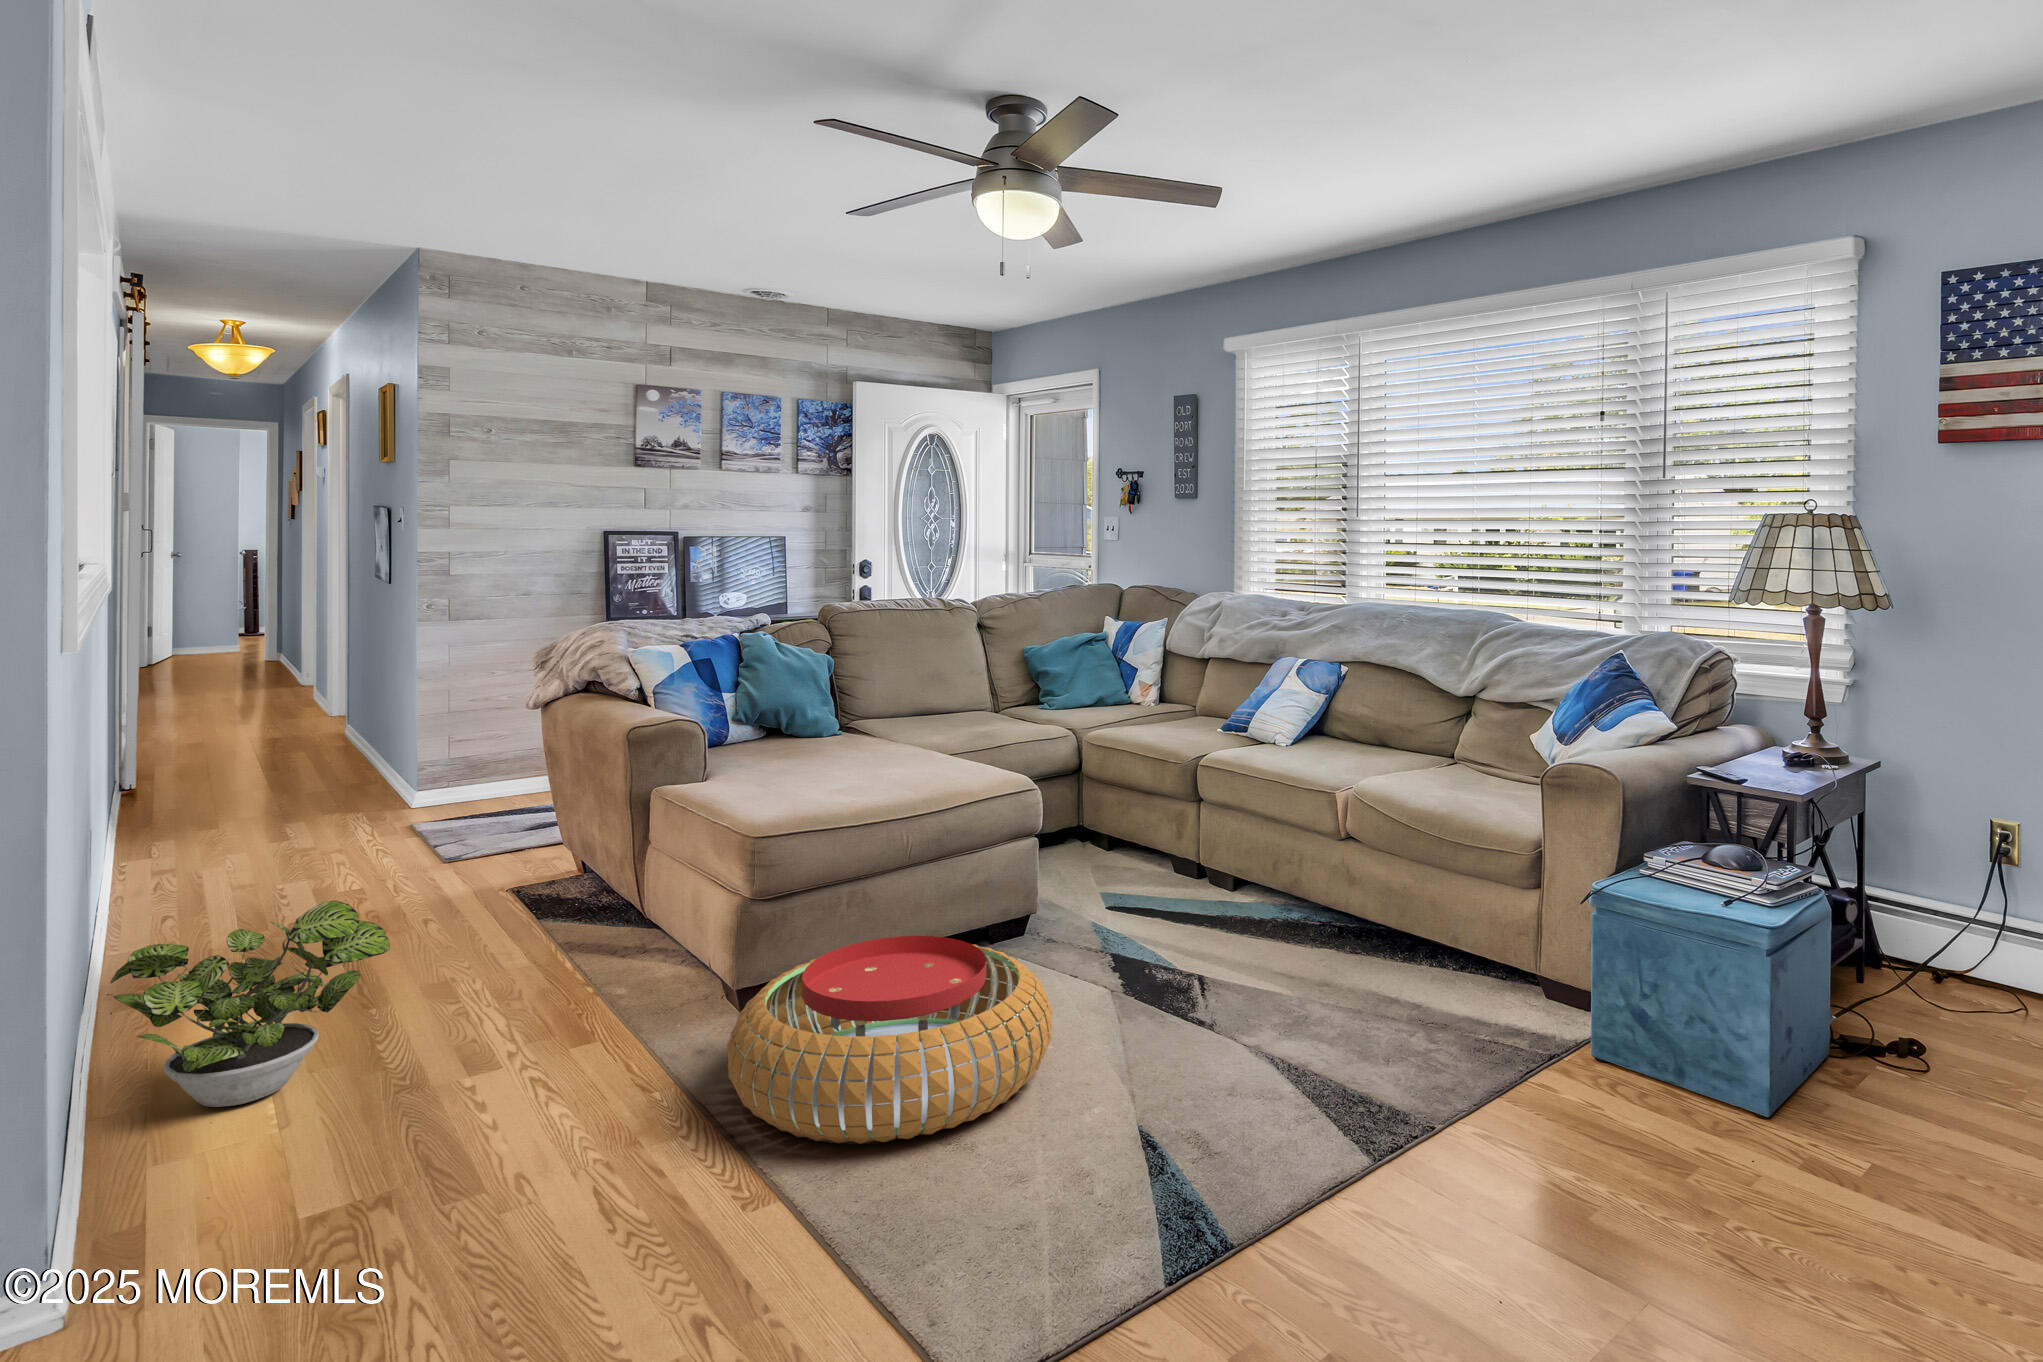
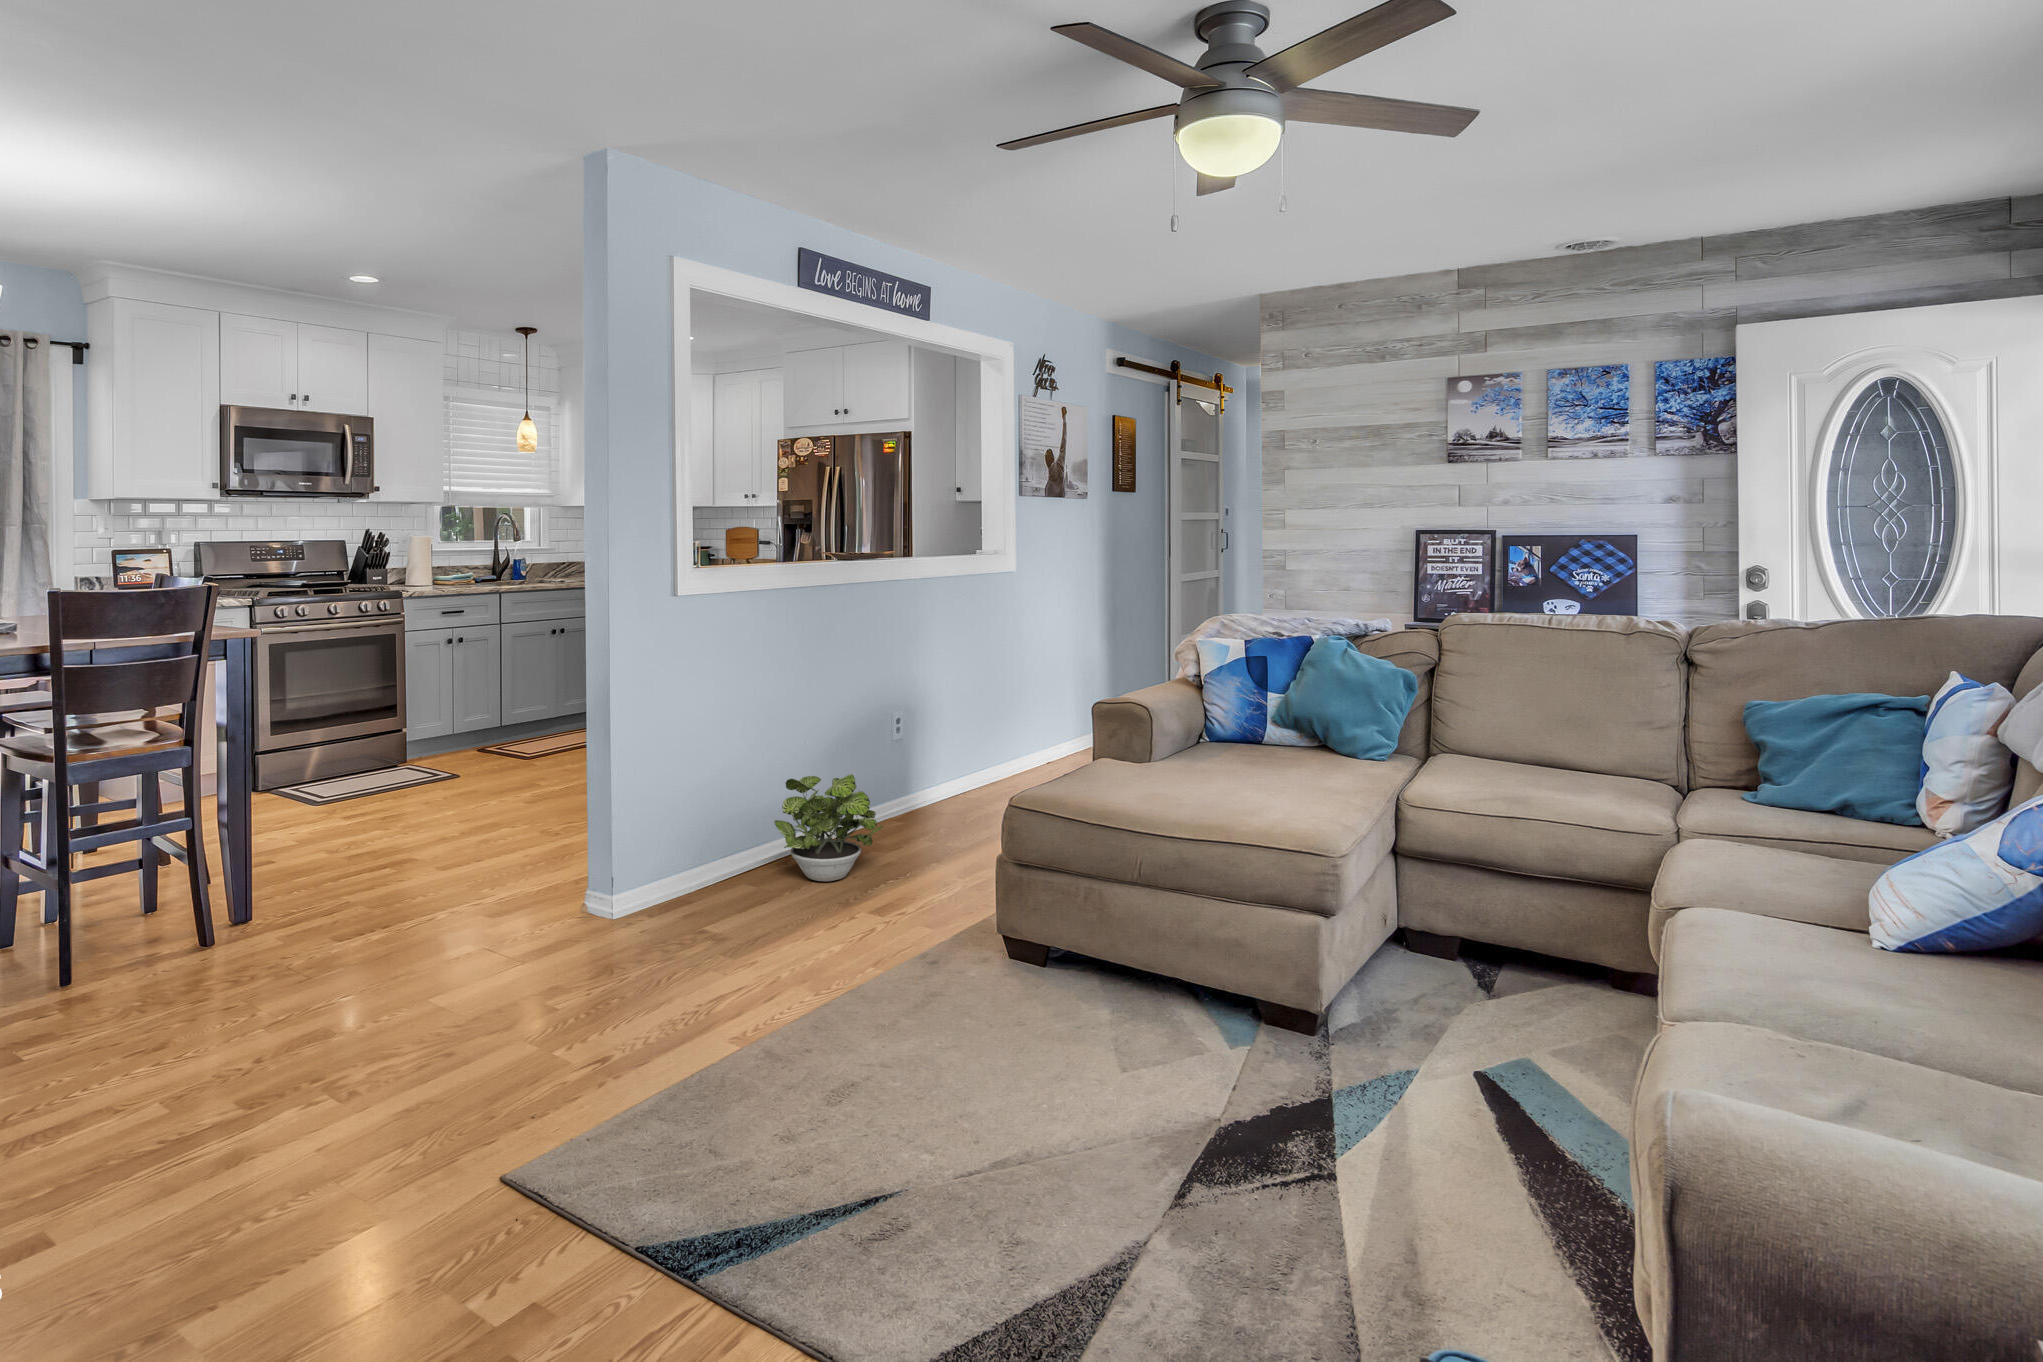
pouf: present [728,936,1052,1144] -> none [810,915,1096,1101]

